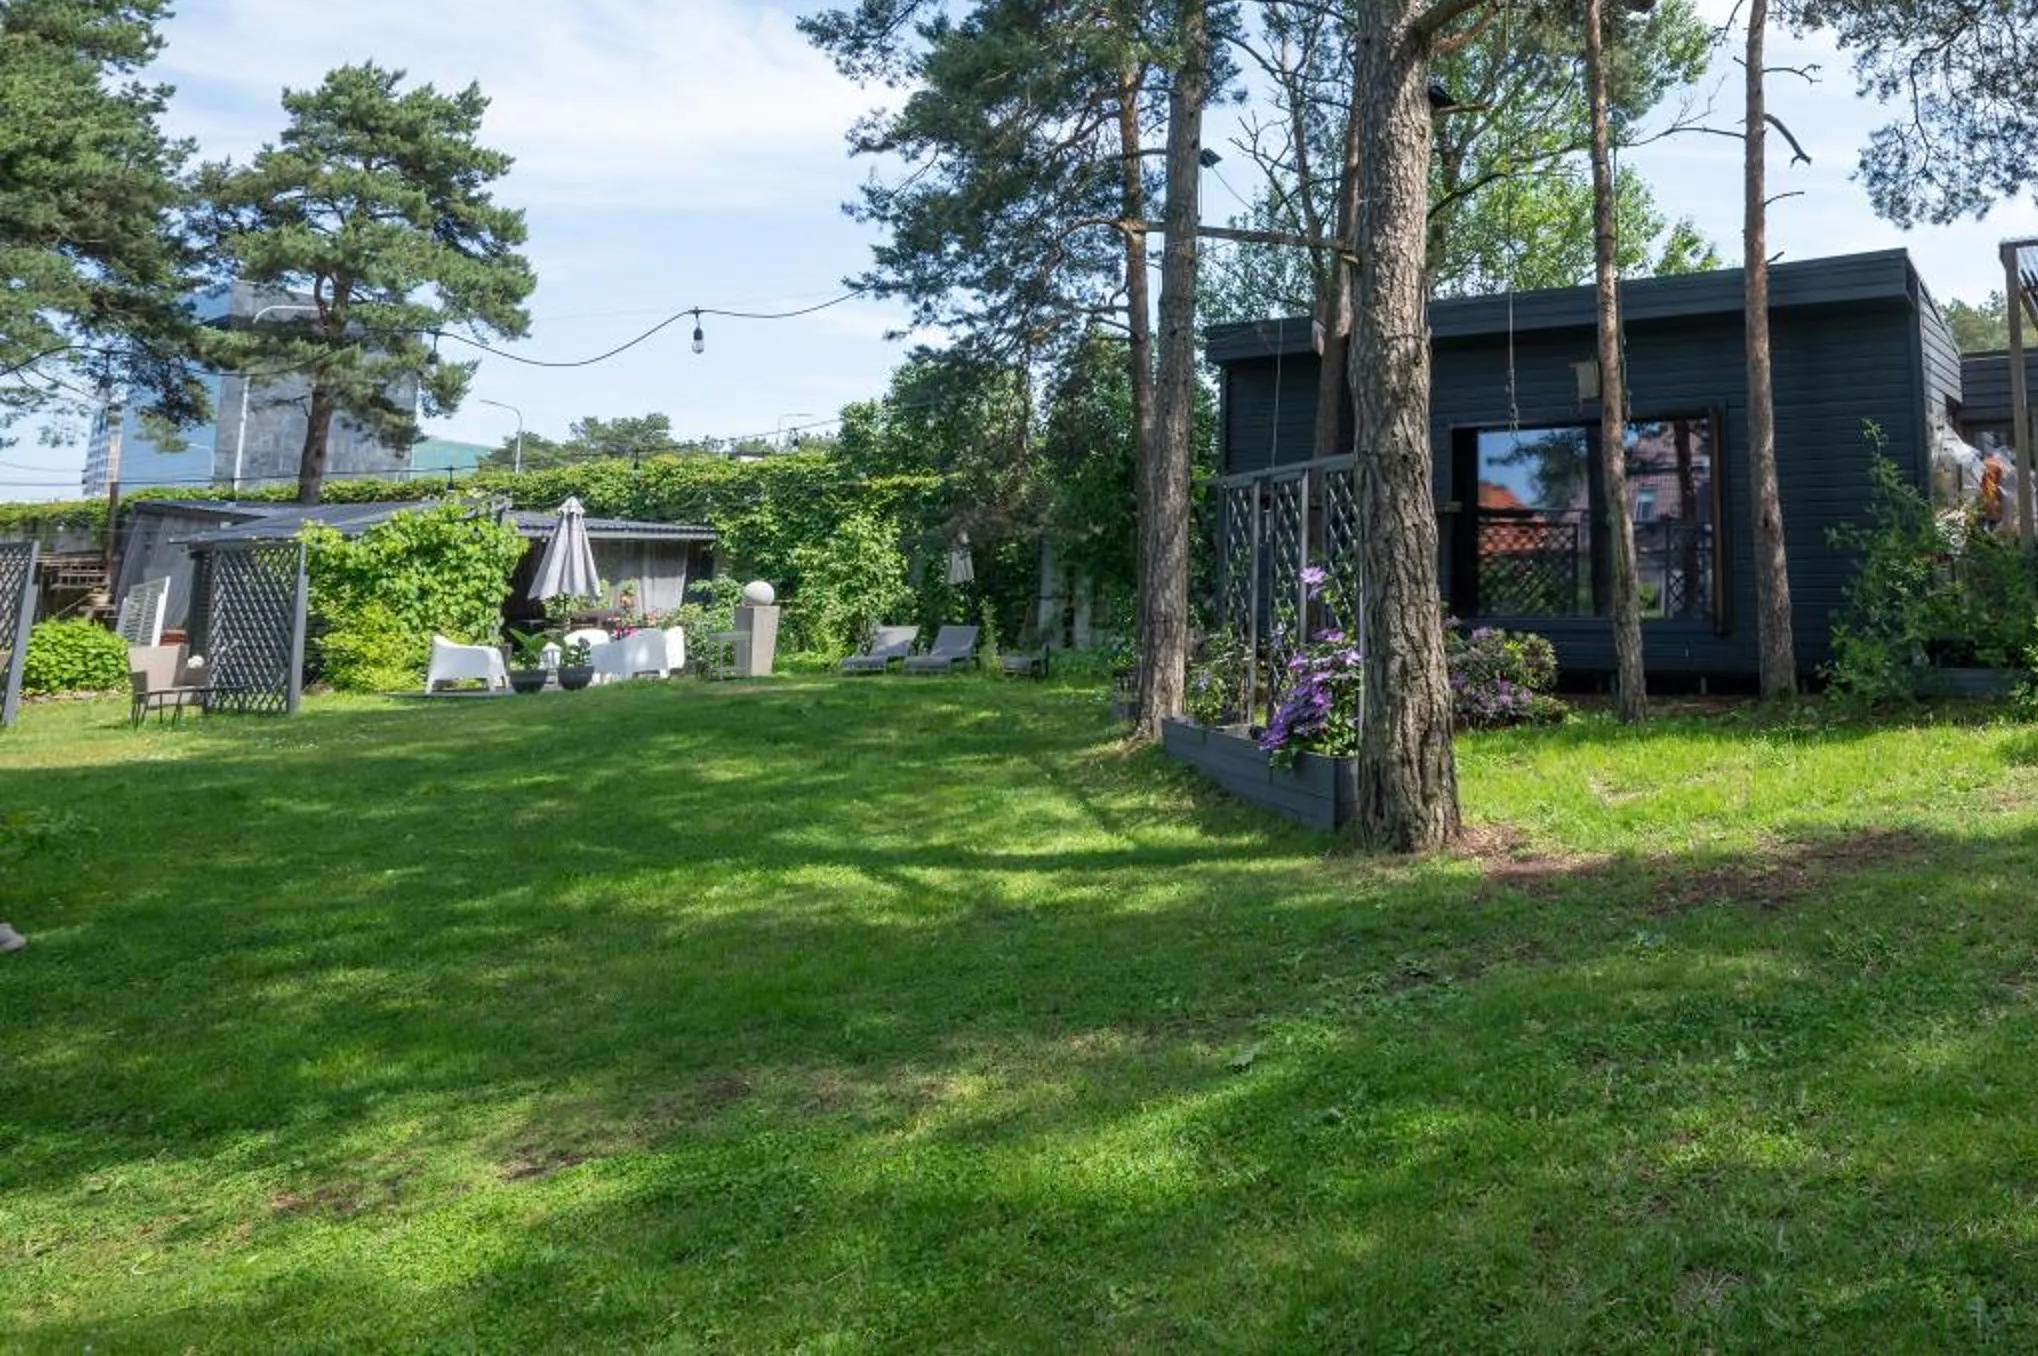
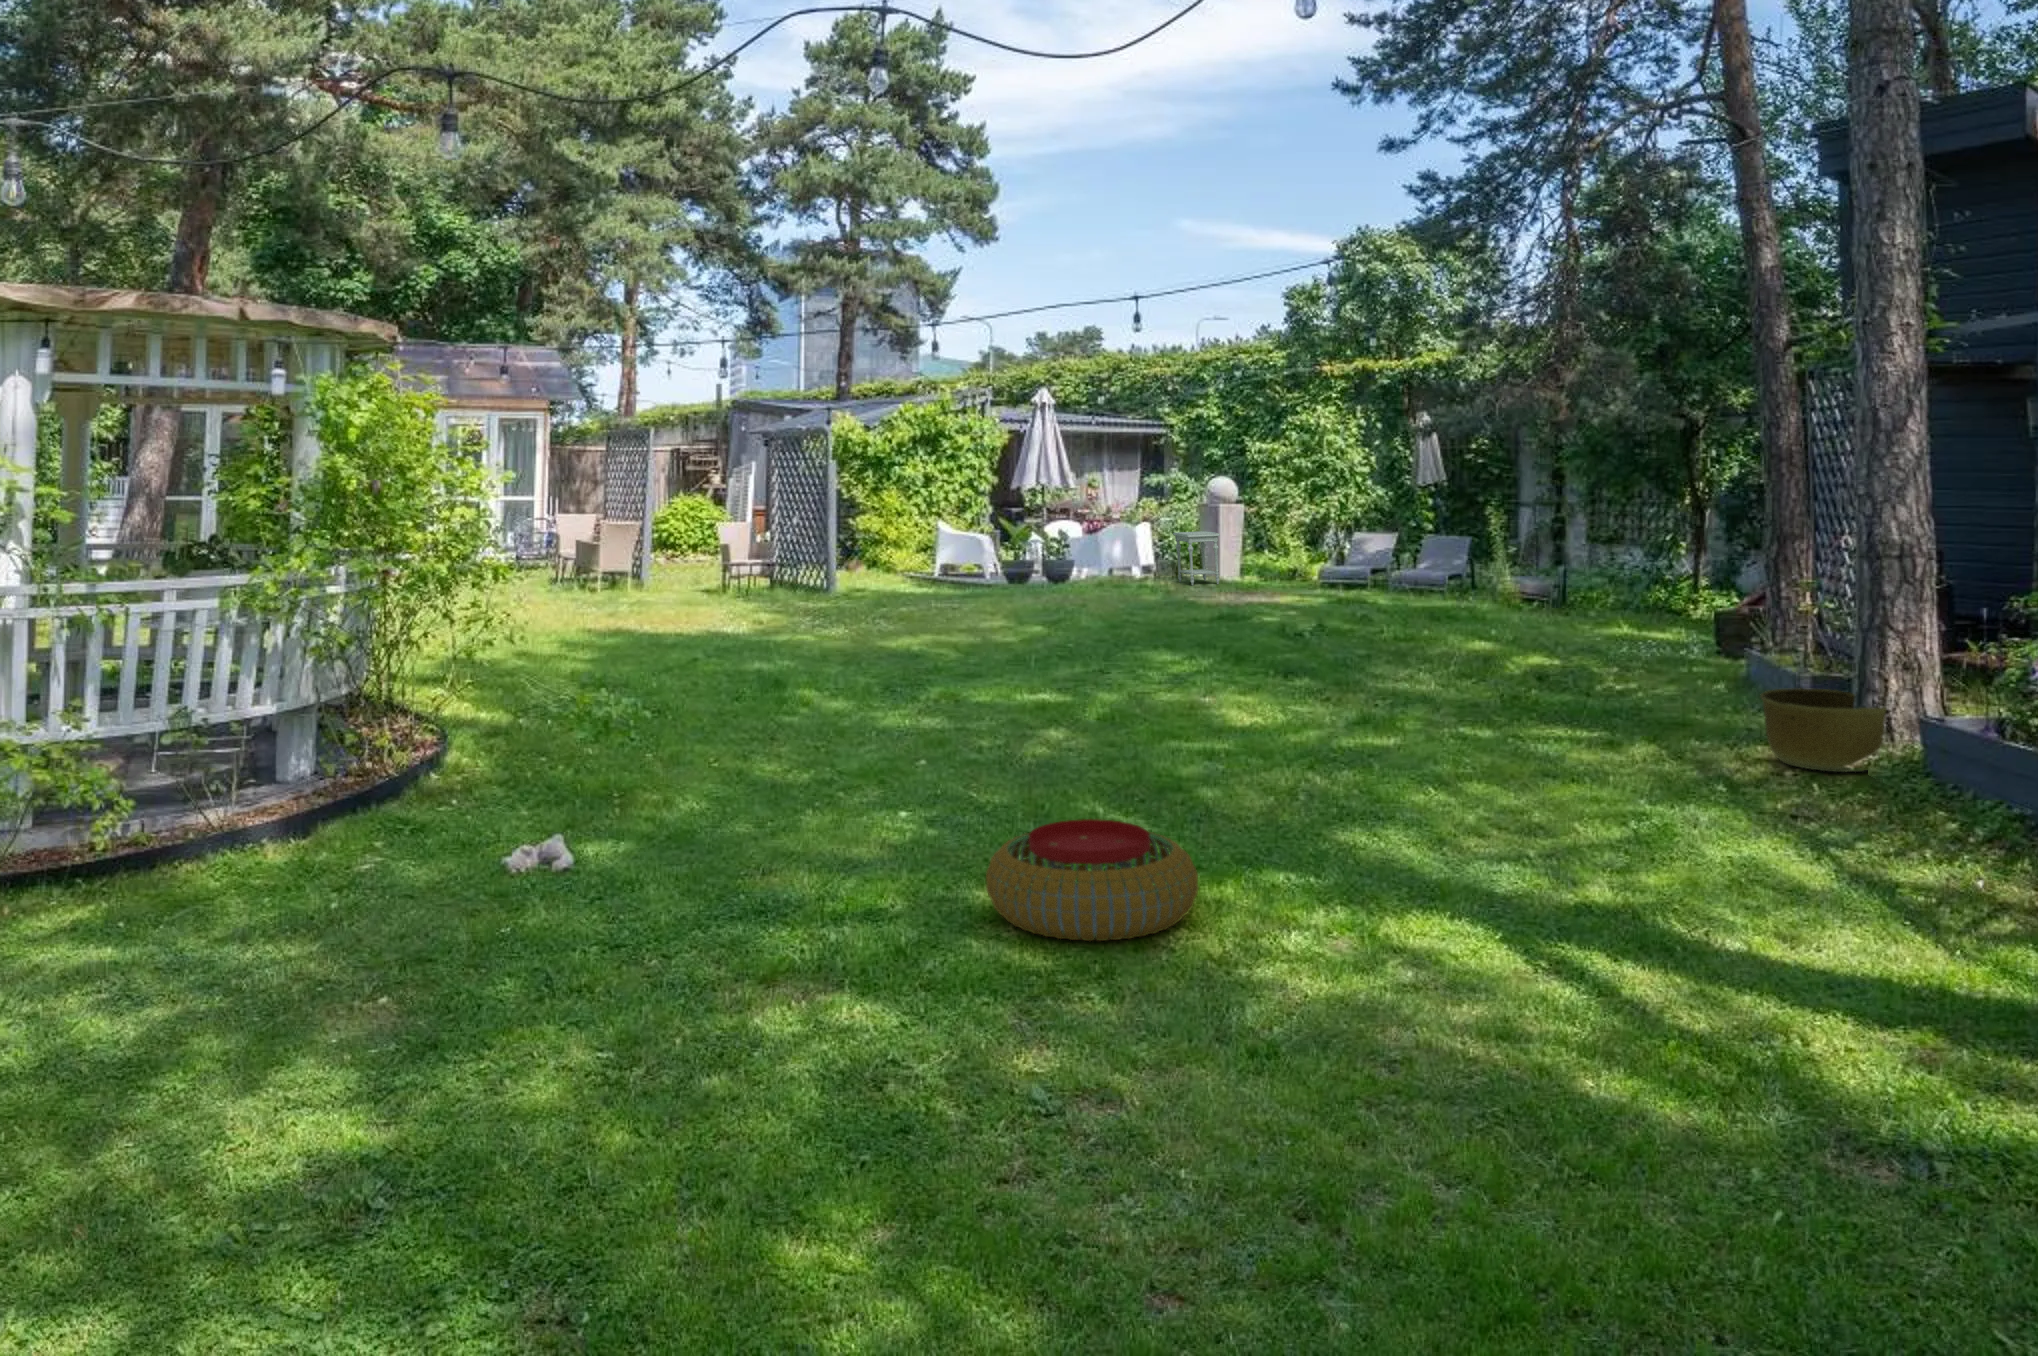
basket: none [1073,695,1141,743] -> present [1761,688,1886,772]
pouf: none [477,808,647,884] -> present [986,819,1198,941]

